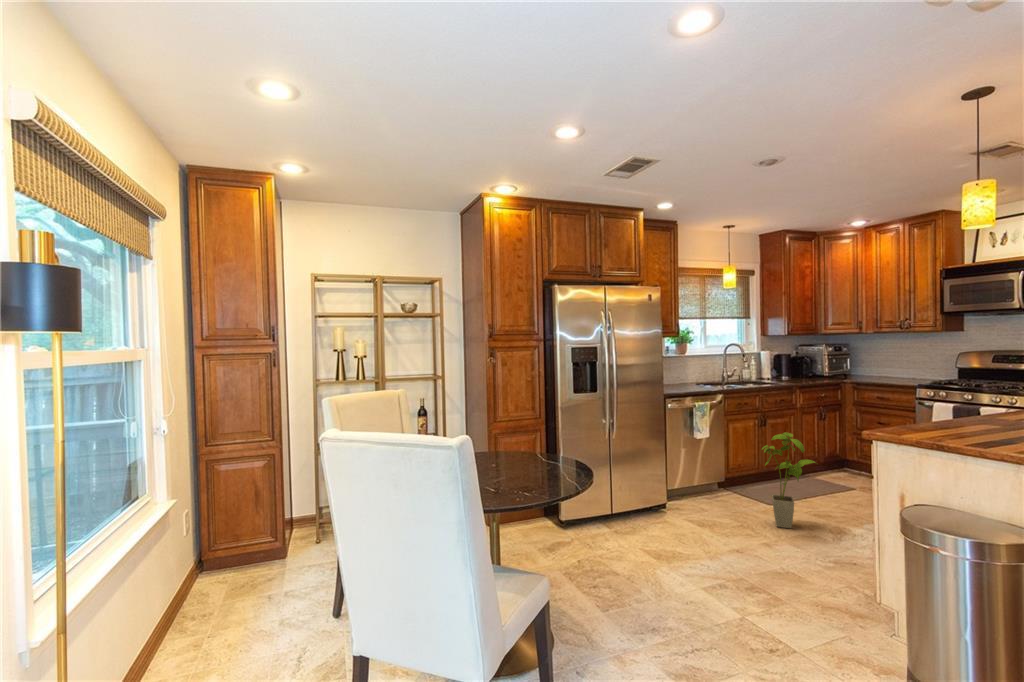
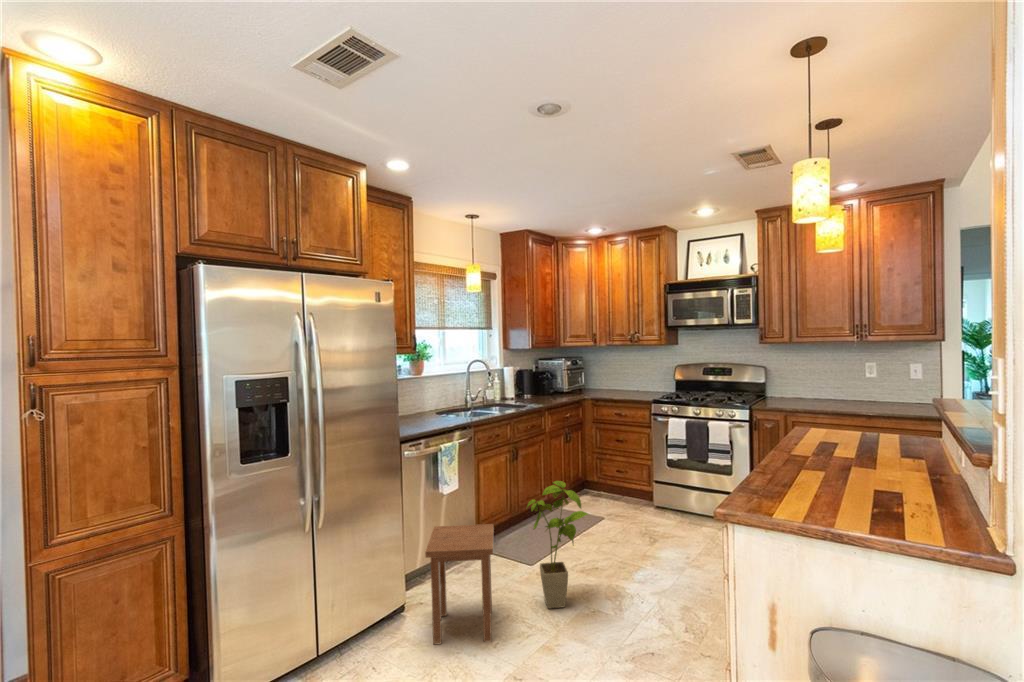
stool: none [680,454,733,533] -> present [425,524,494,644]

